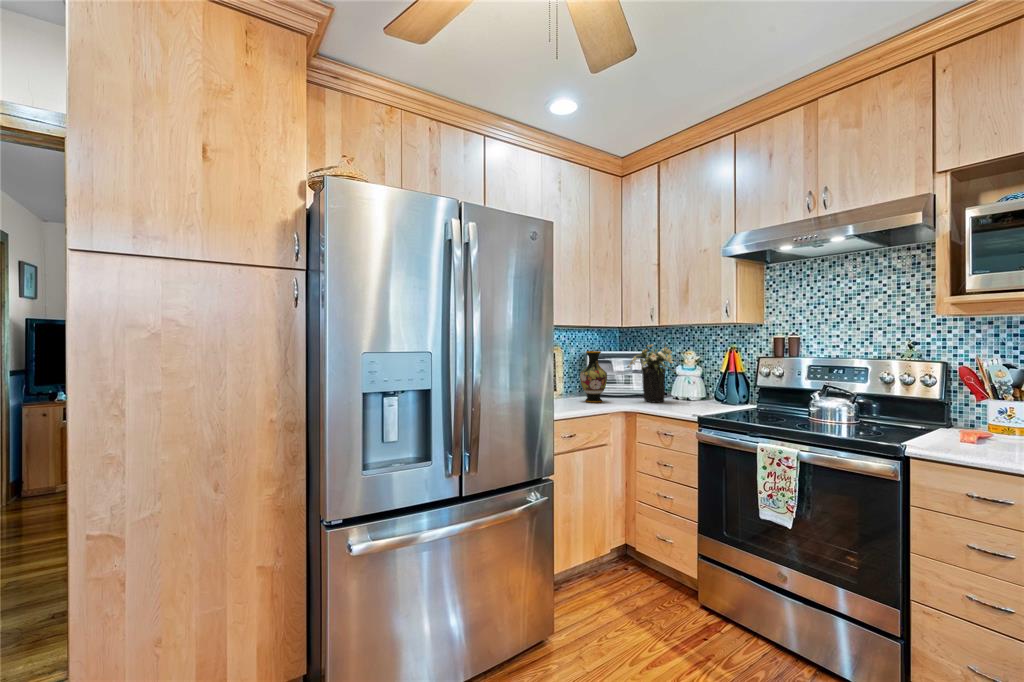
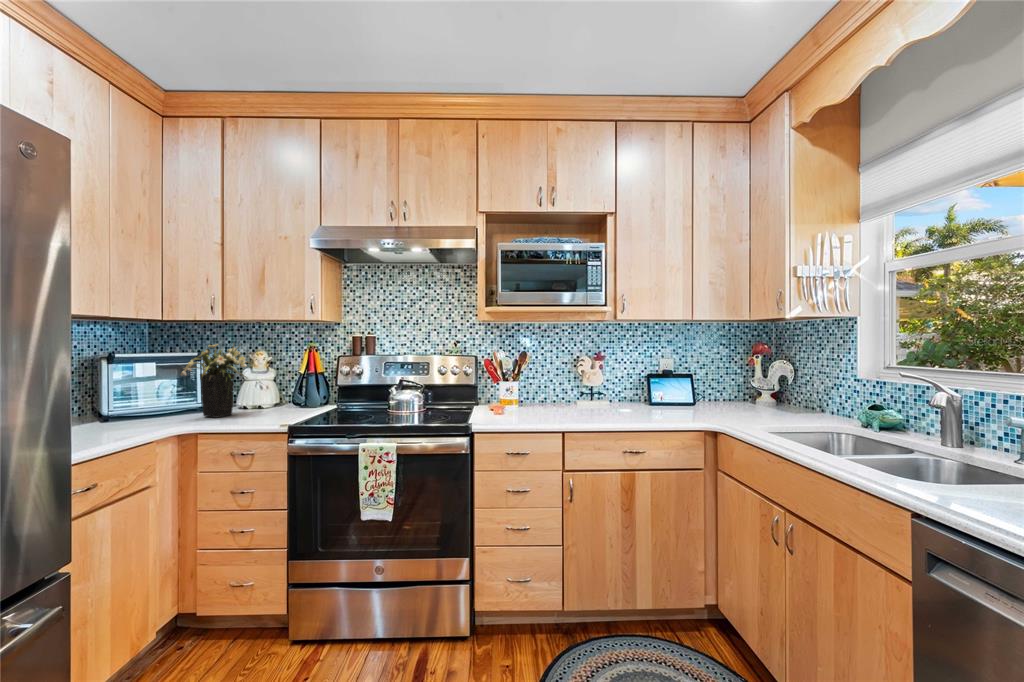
vase: present [580,351,607,402] -> none [98,354,147,430]

